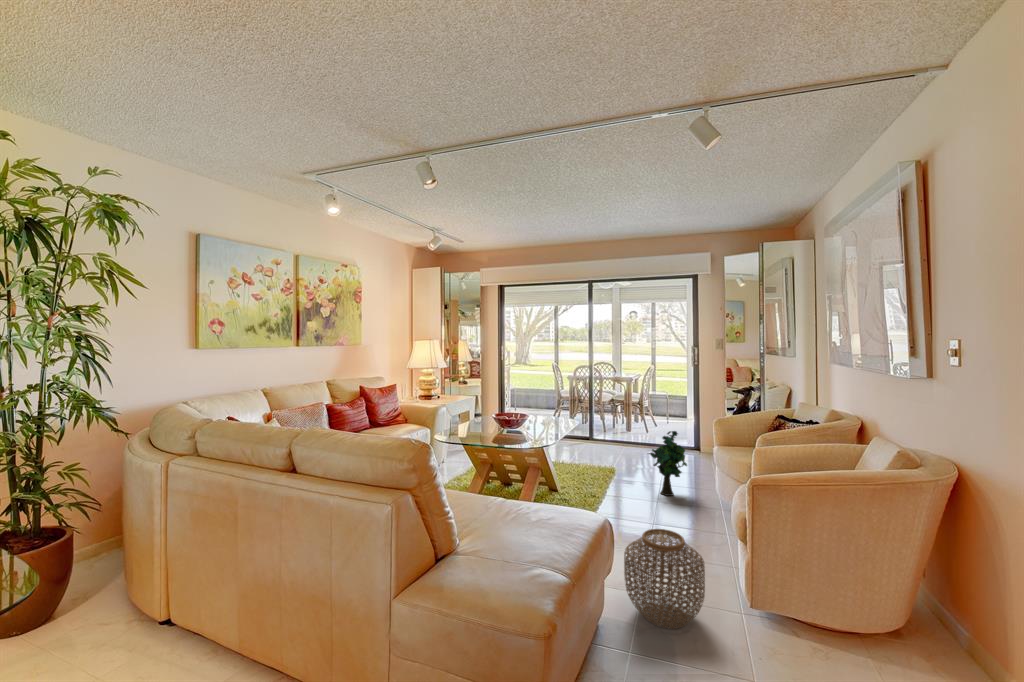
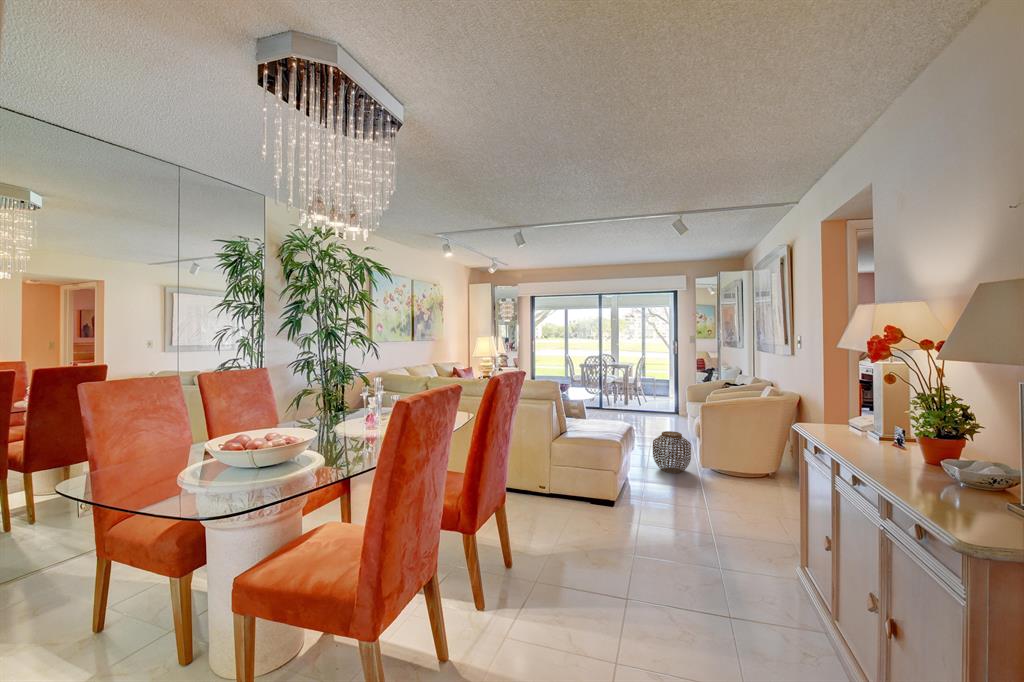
decorative plant: present [649,431,687,496] -> none [649,395,674,434]

